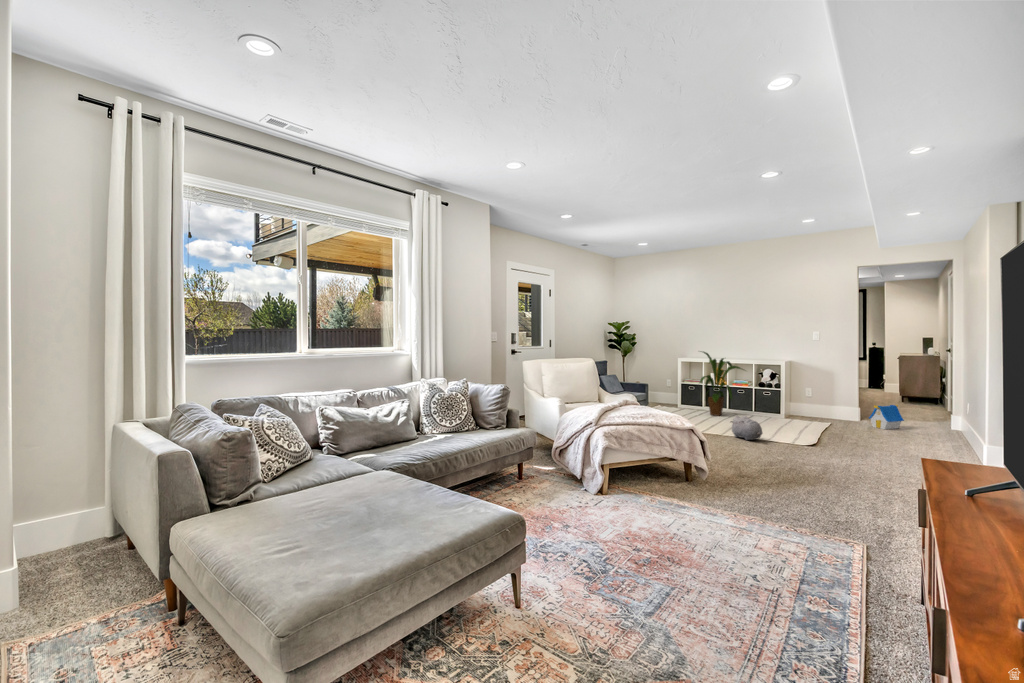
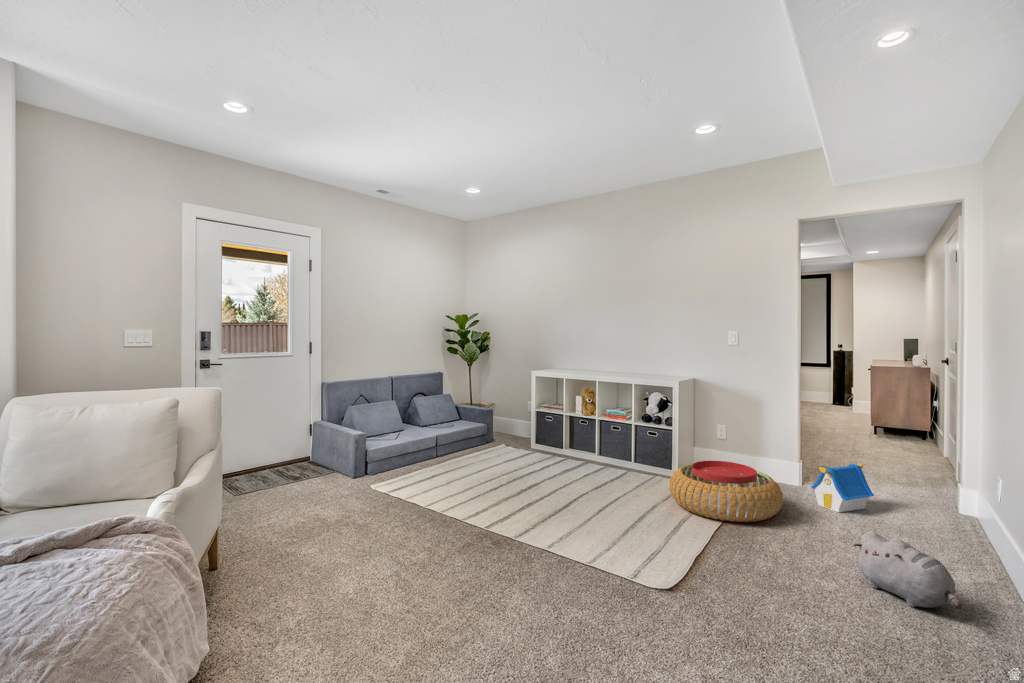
house plant: present [700,352,744,416] -> none [535,362,618,471]
pouf: none [788,404,855,431] -> present [669,461,783,522]
plush toy: present [731,416,763,440] -> present [853,531,962,610]

